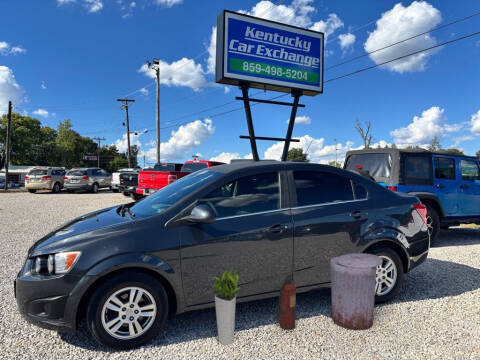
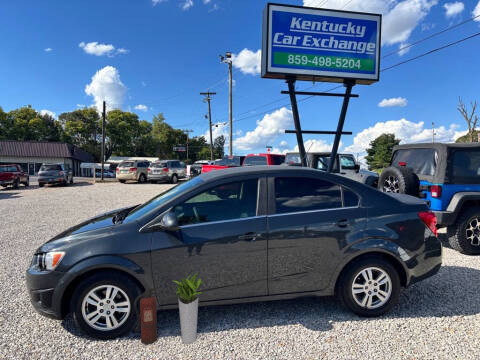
trash can: present [331,253,383,330] -> none [302,264,357,347]
fire extinguisher: present [275,274,296,330] -> present [134,288,158,345]

